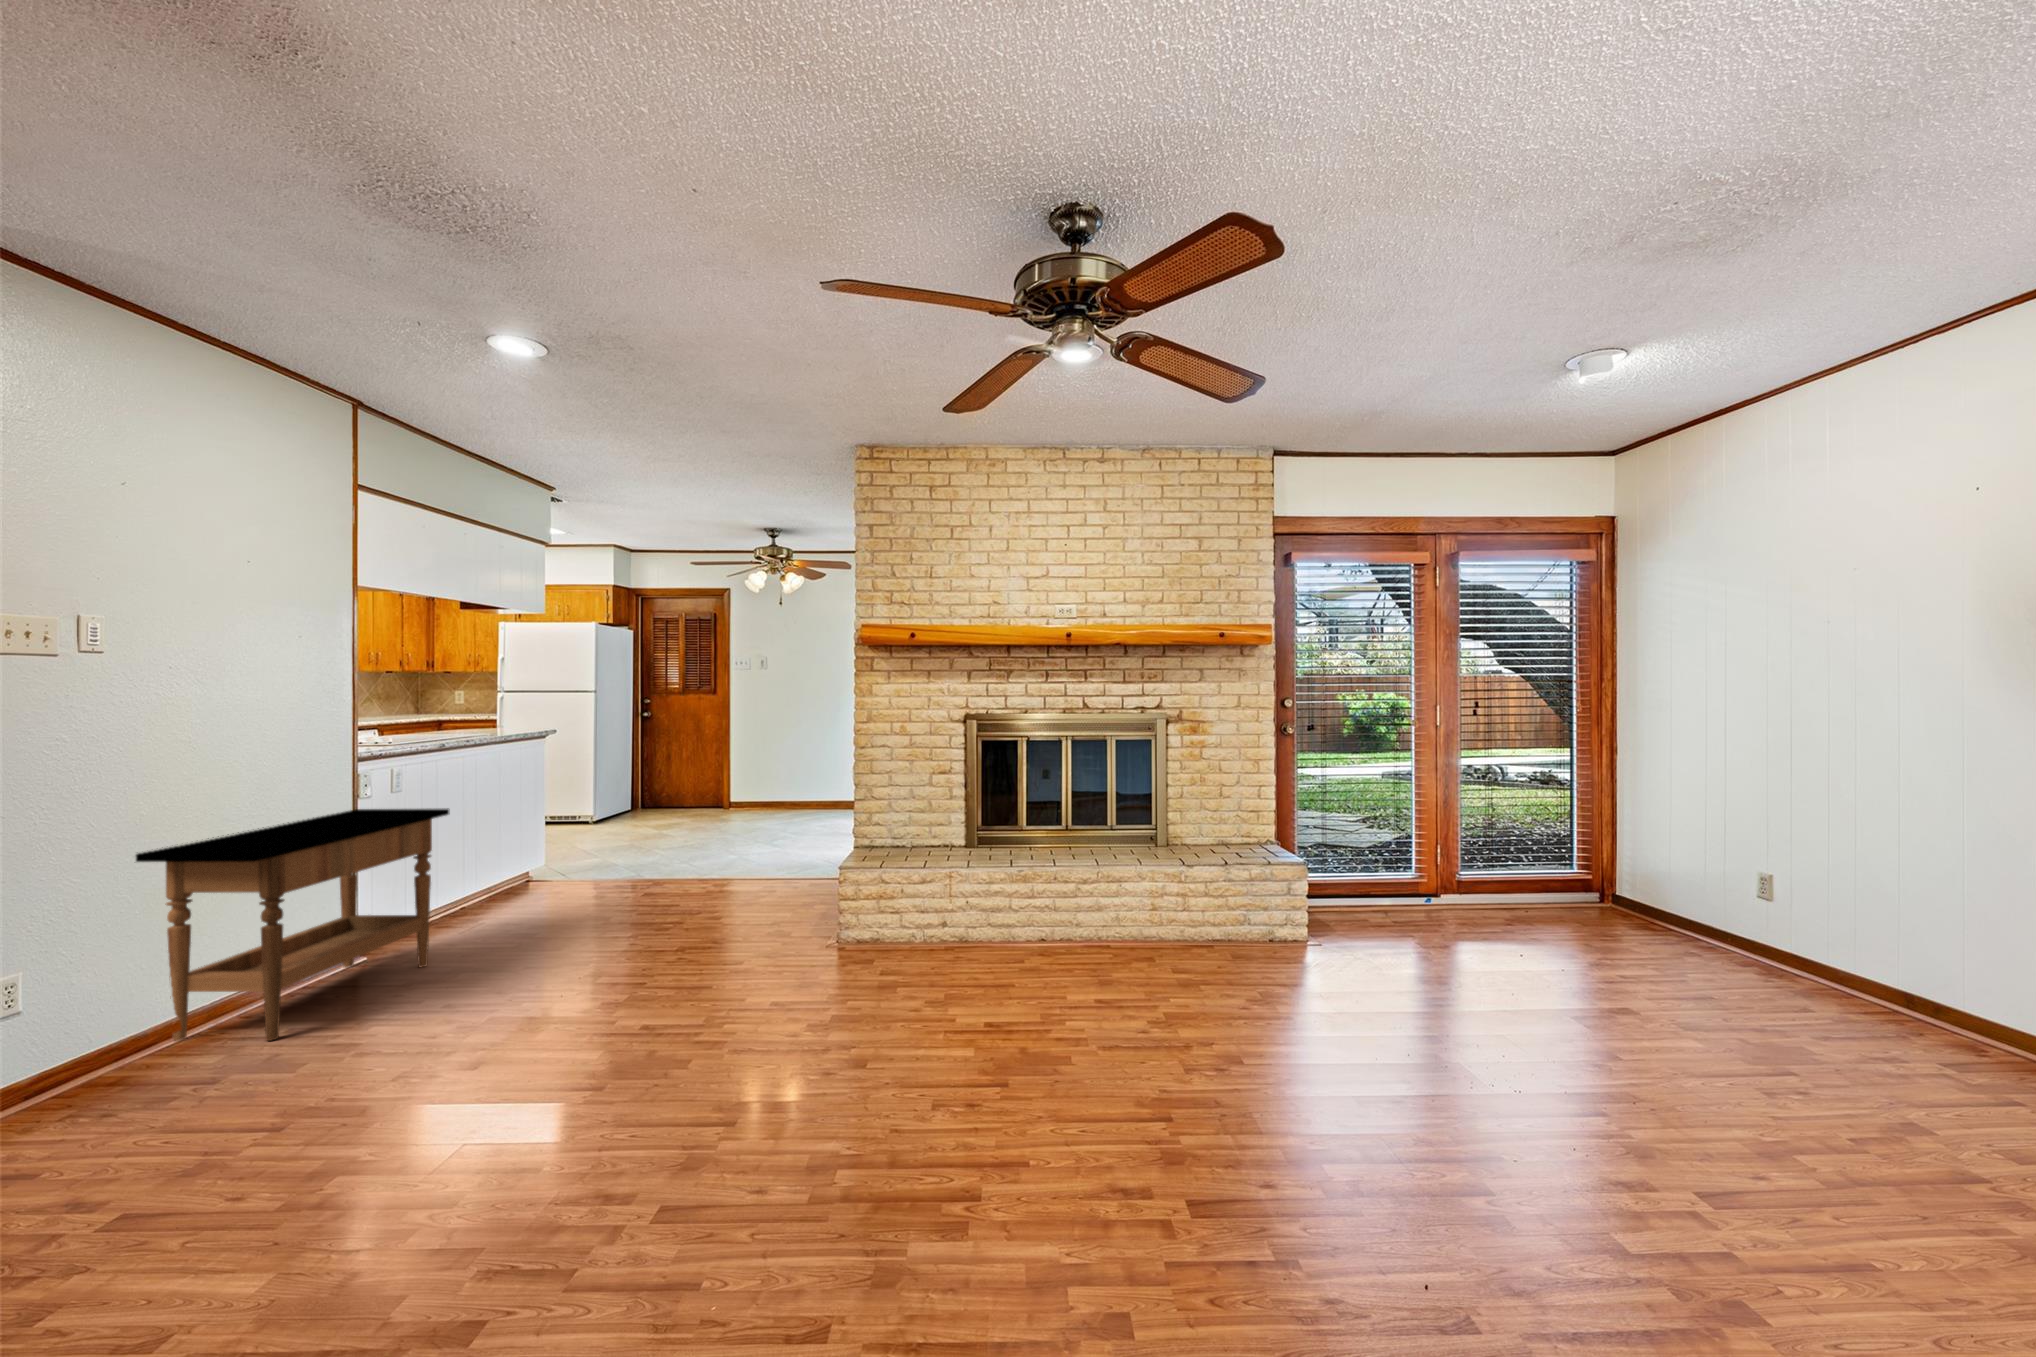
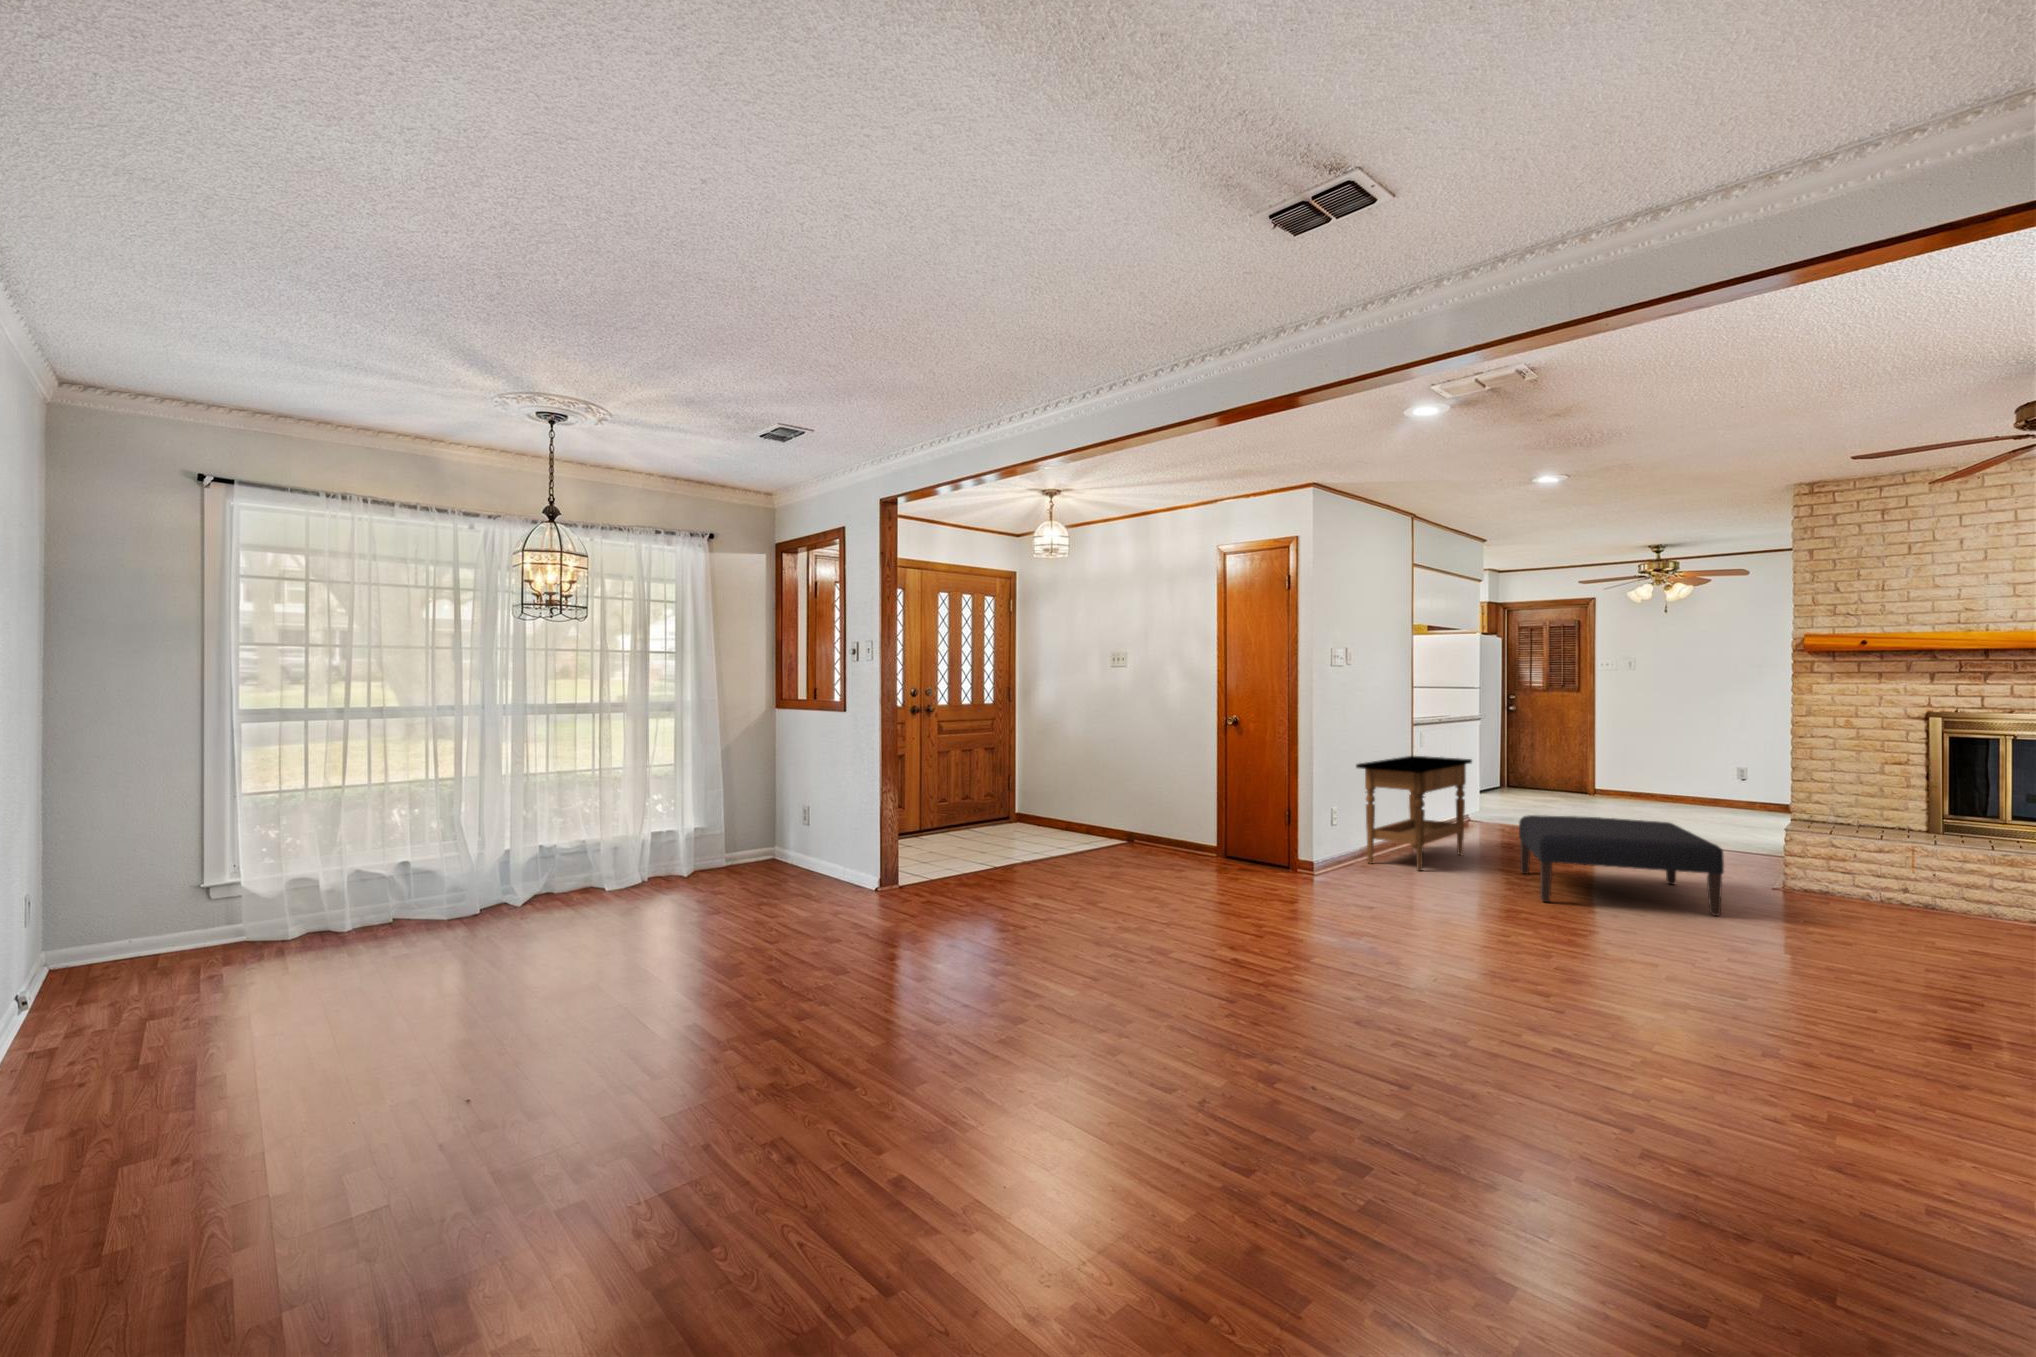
ottoman: none [427,882,719,1086] -> present [1519,815,1724,916]

